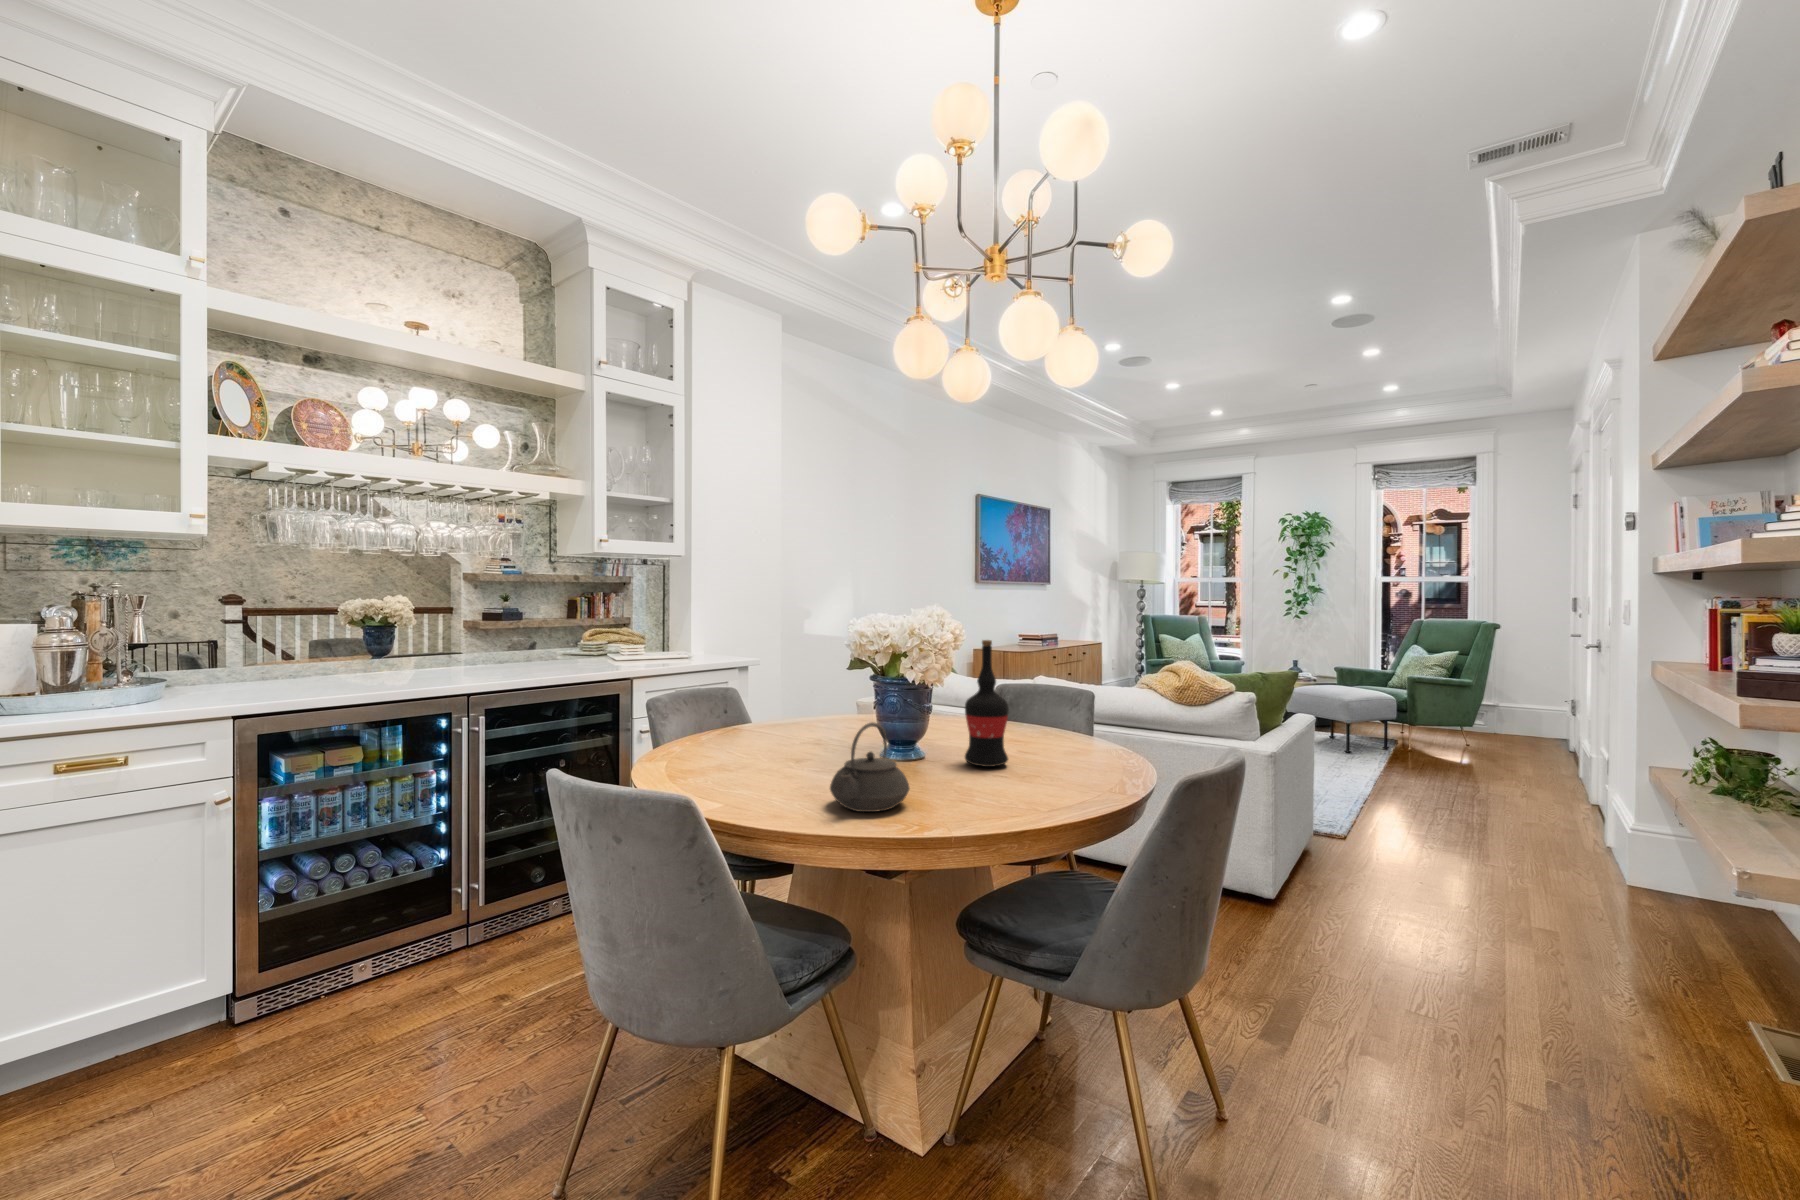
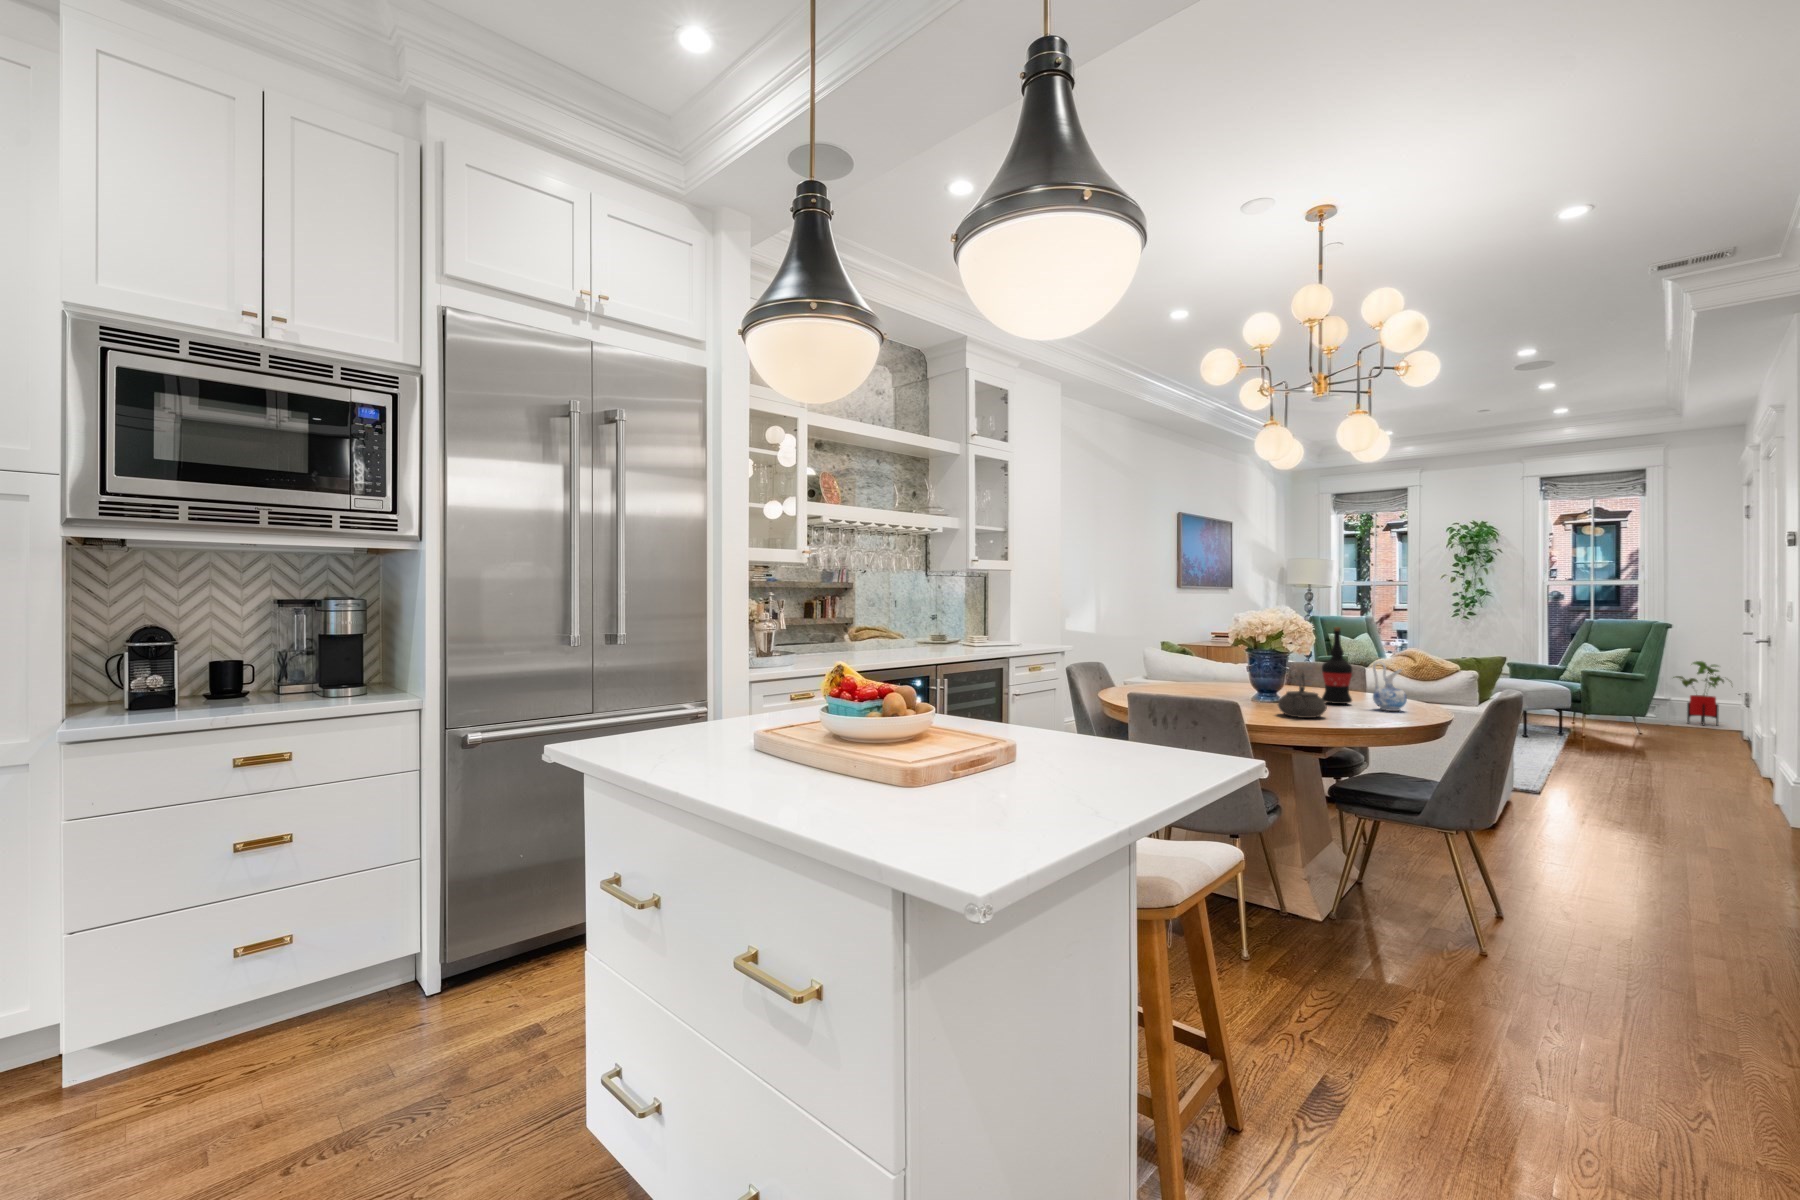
house plant: none [1499,663,1560,733] -> present [1673,661,1724,725]
ceramic pitcher: none [1024,699,1073,785] -> present [1373,661,1407,711]

